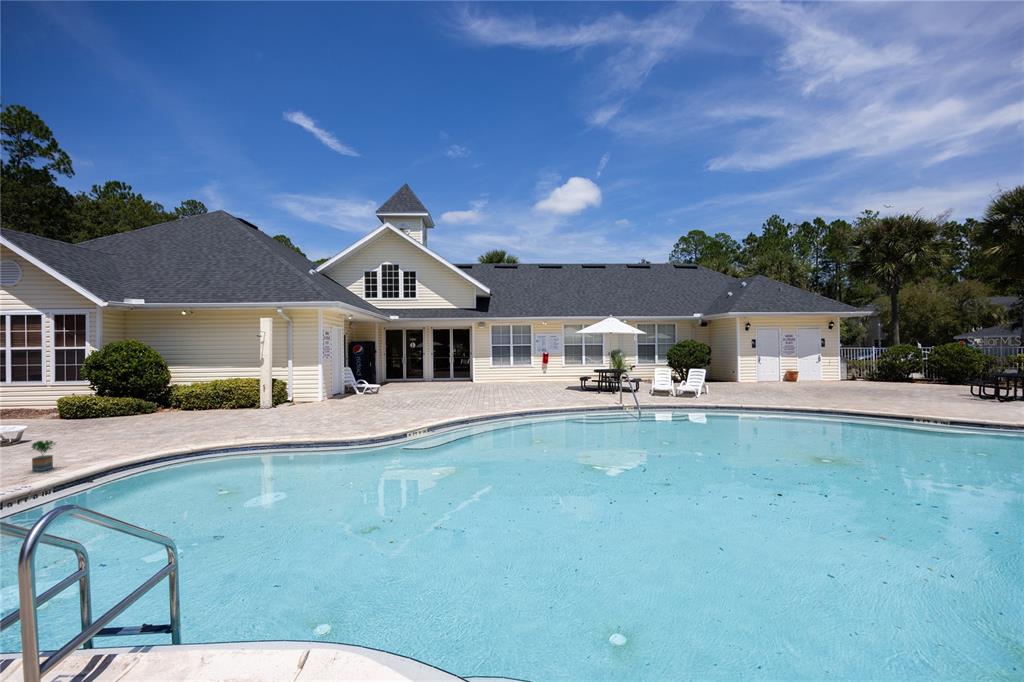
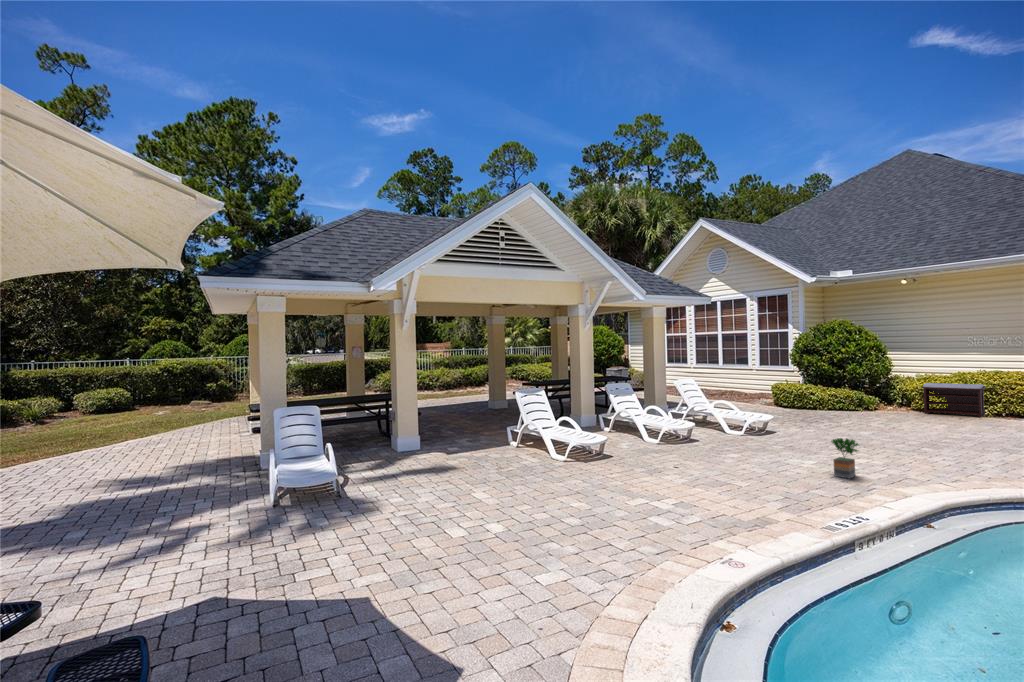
bench: none [183,388,224,412] -> present [922,383,986,417]

